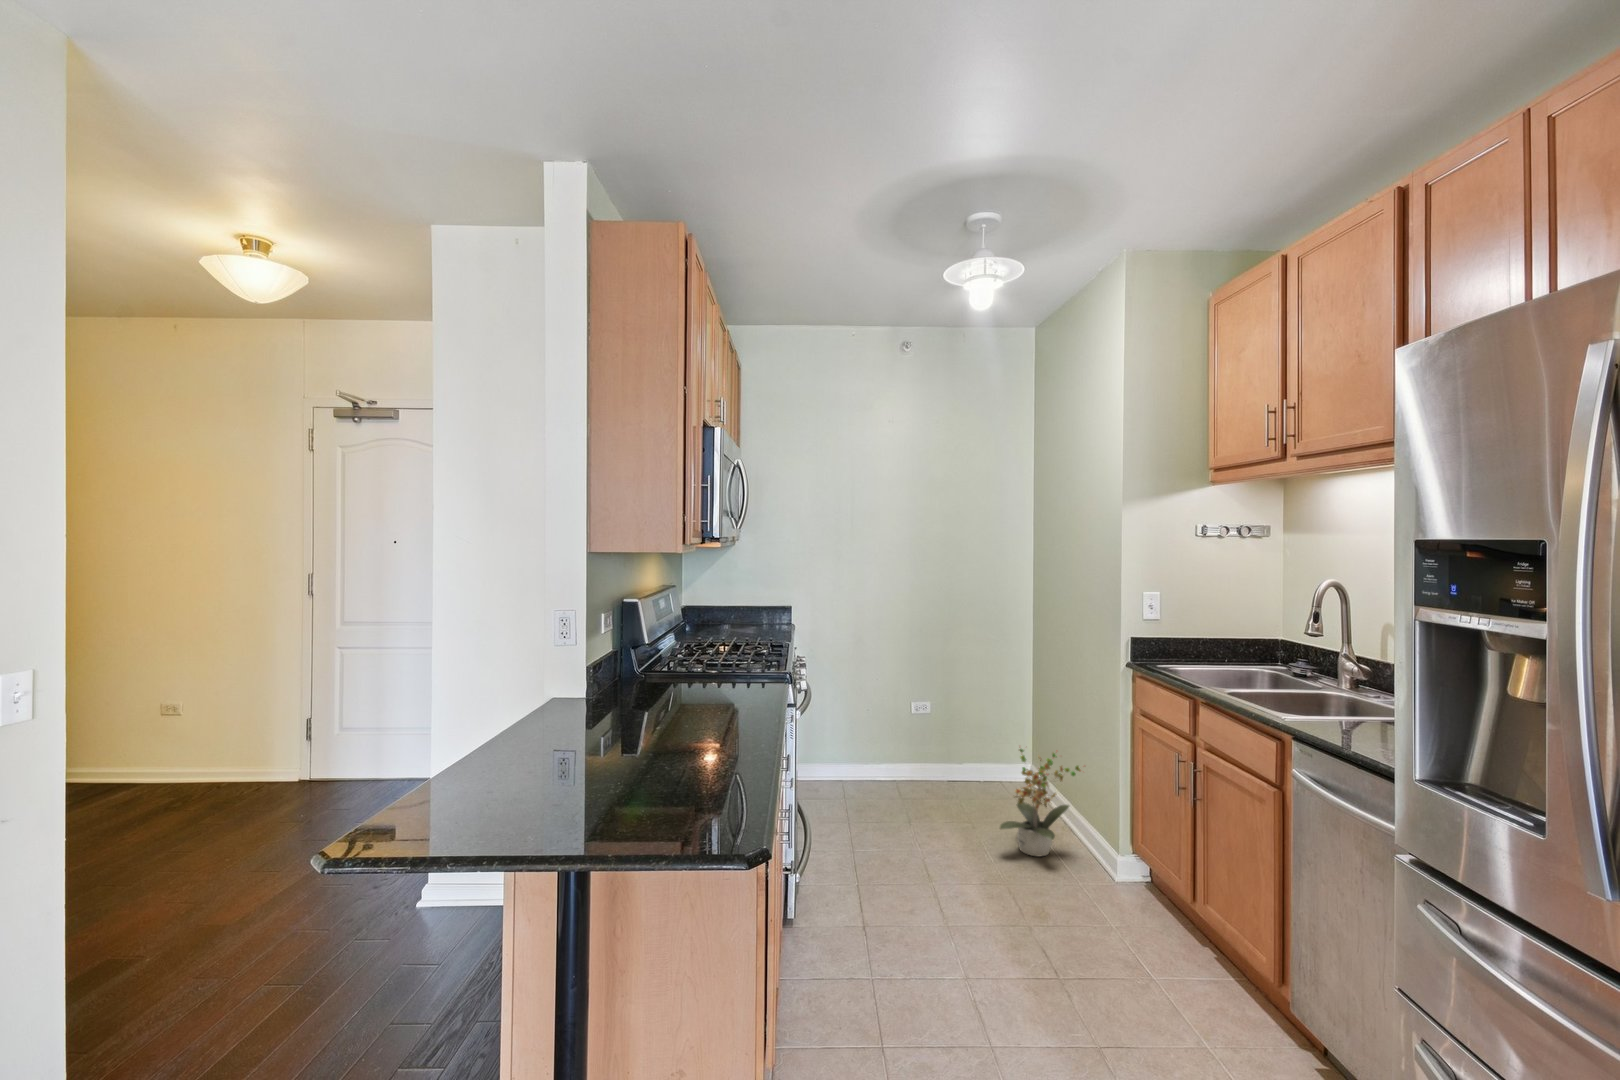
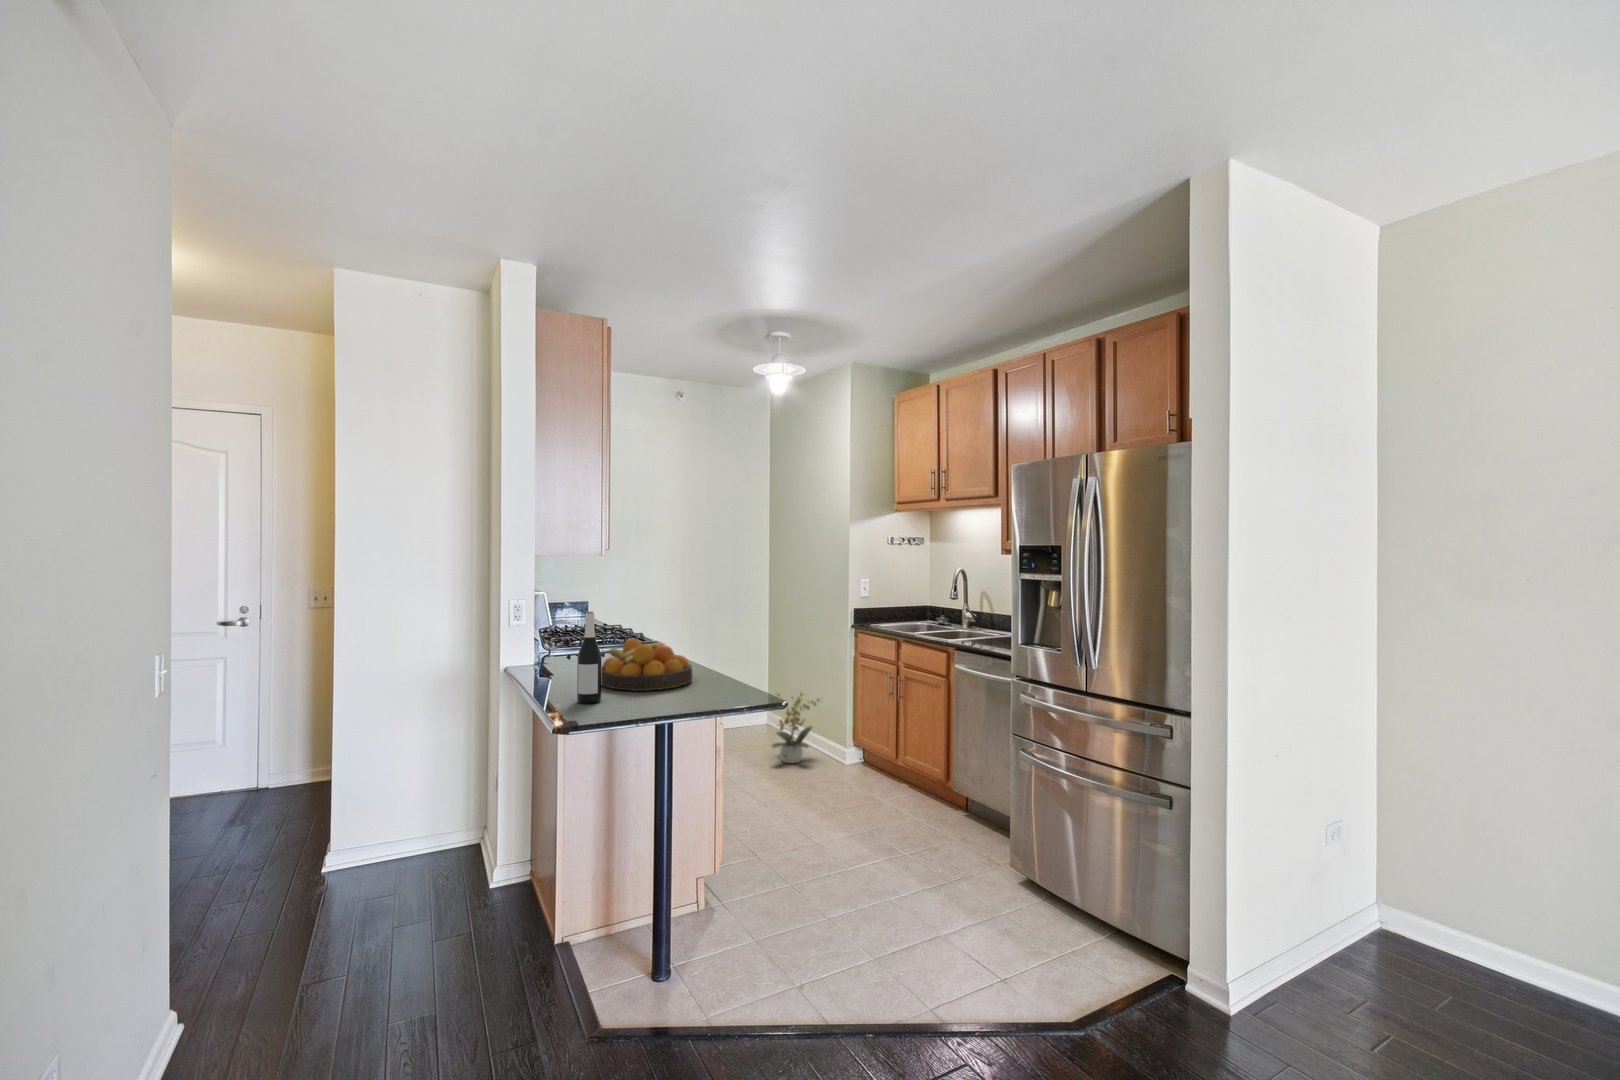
wine bottle: none [458,644,498,792] -> present [577,612,602,704]
fruit bowl: none [554,681,701,776] -> present [601,639,692,691]

